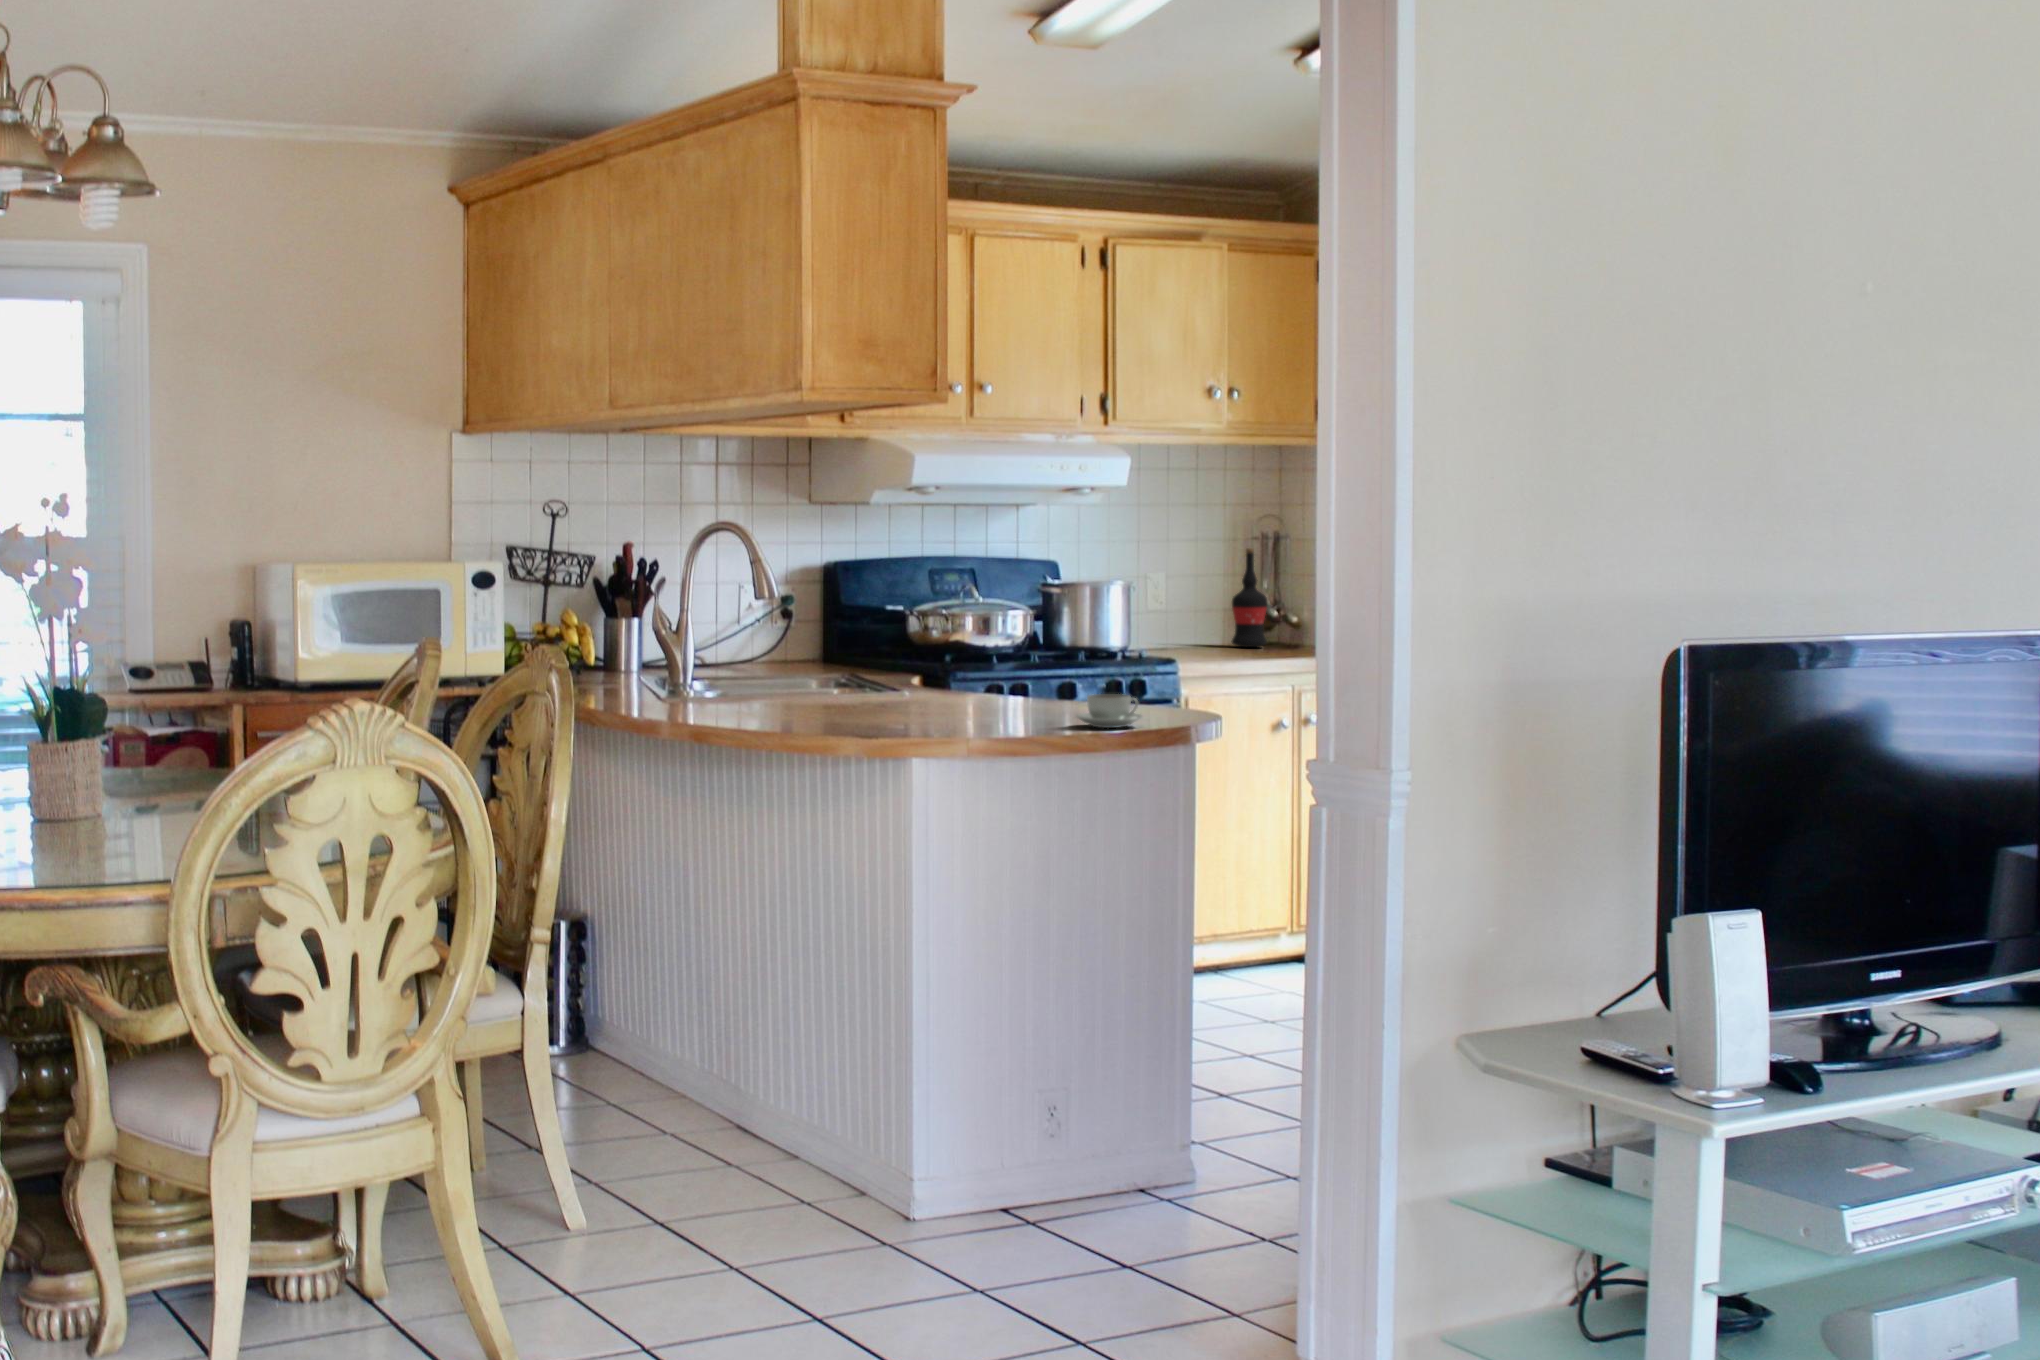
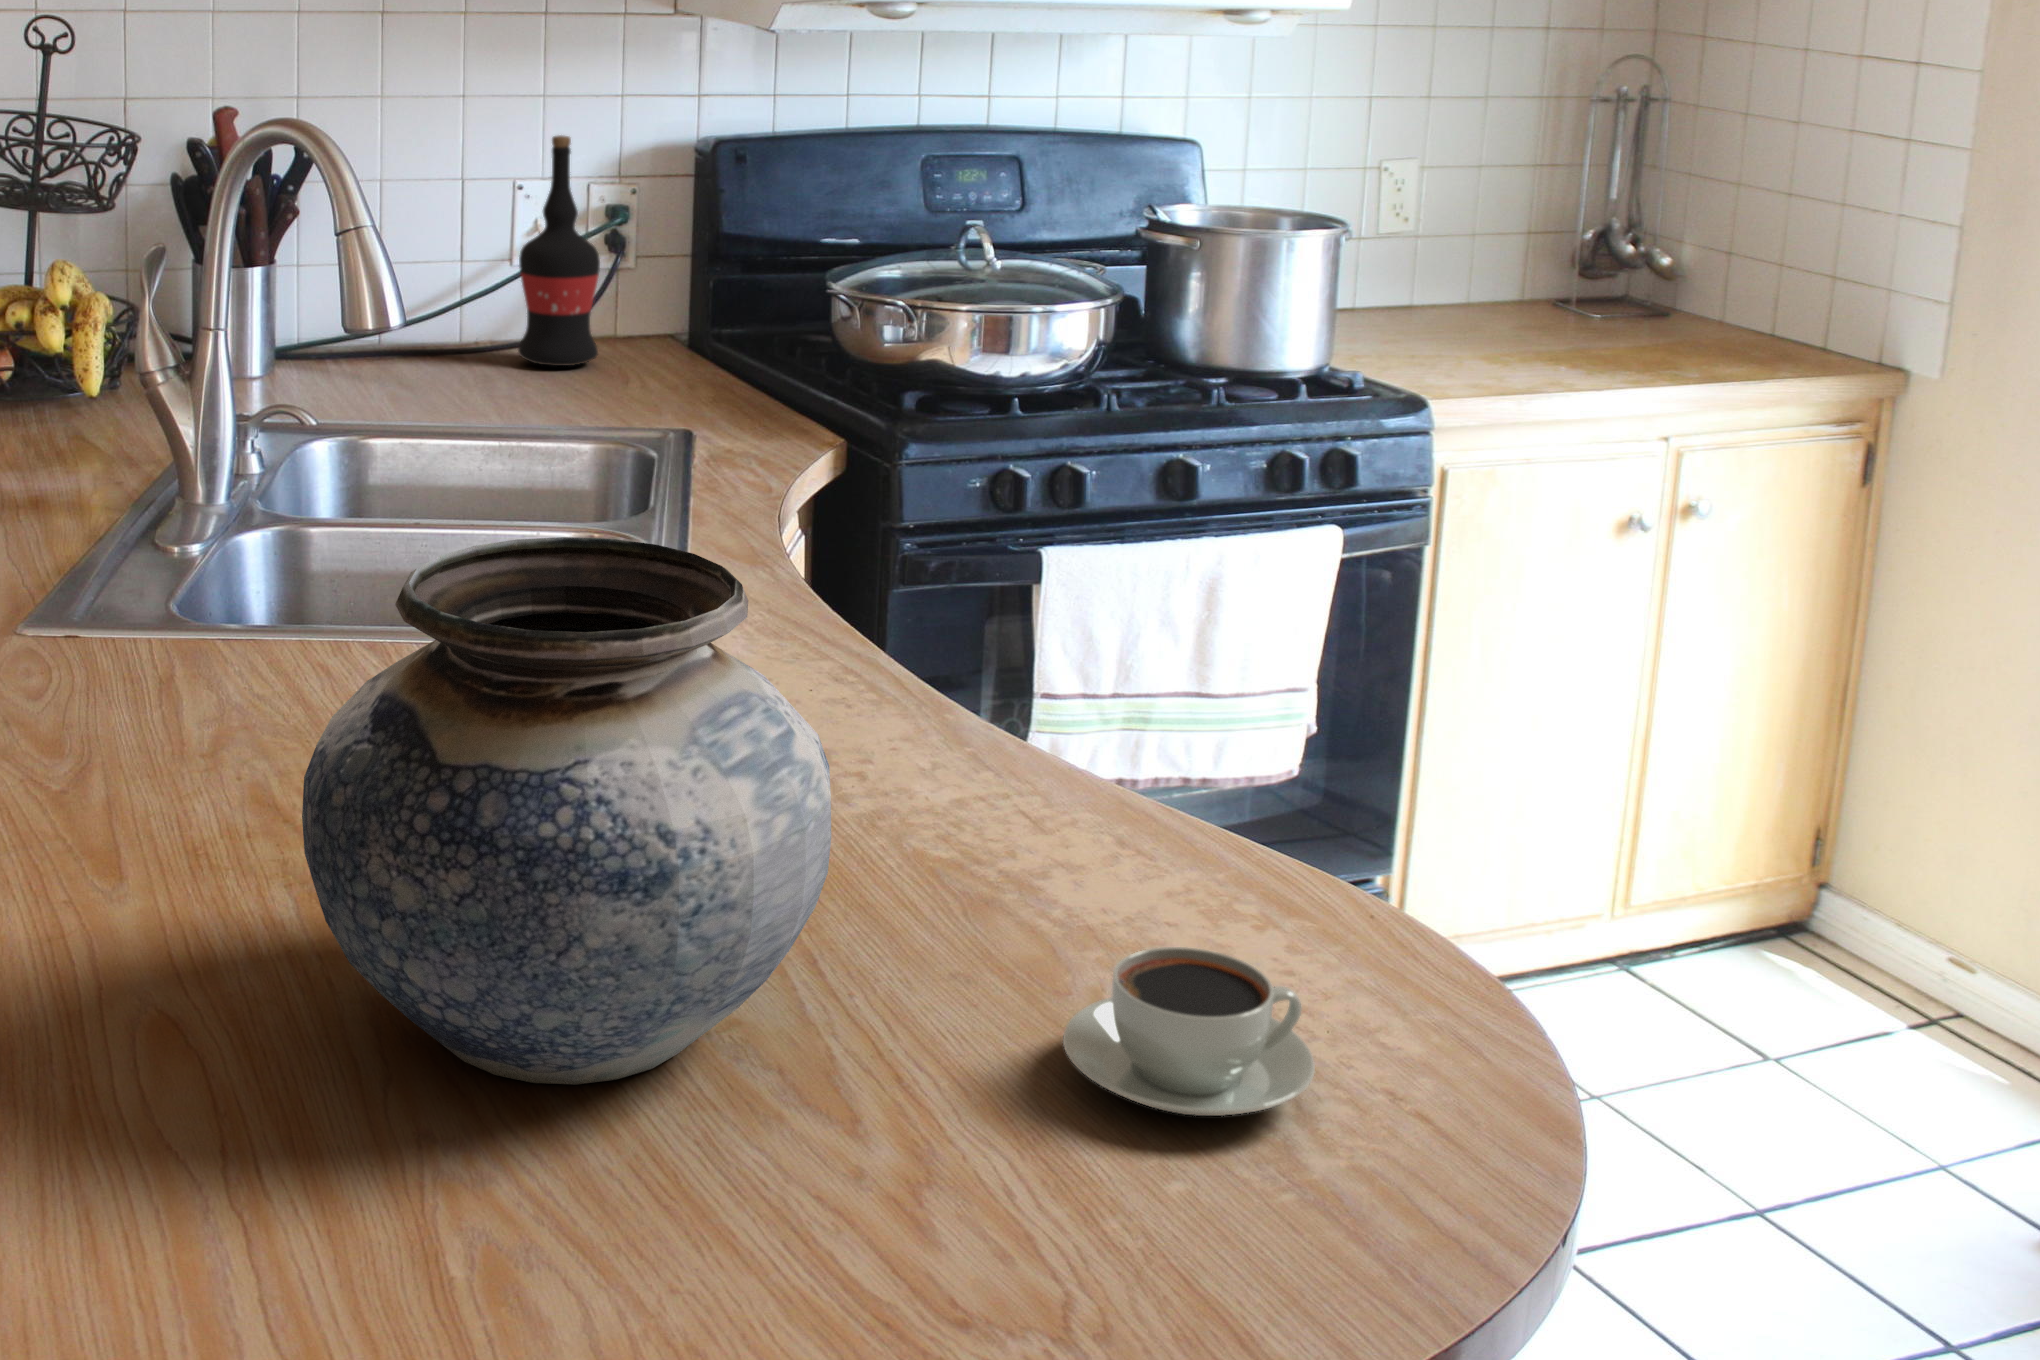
wine bottle: present [1231,548,1267,647] -> present [518,135,600,366]
vase: none [860,594,1008,731] -> present [302,537,831,1085]

